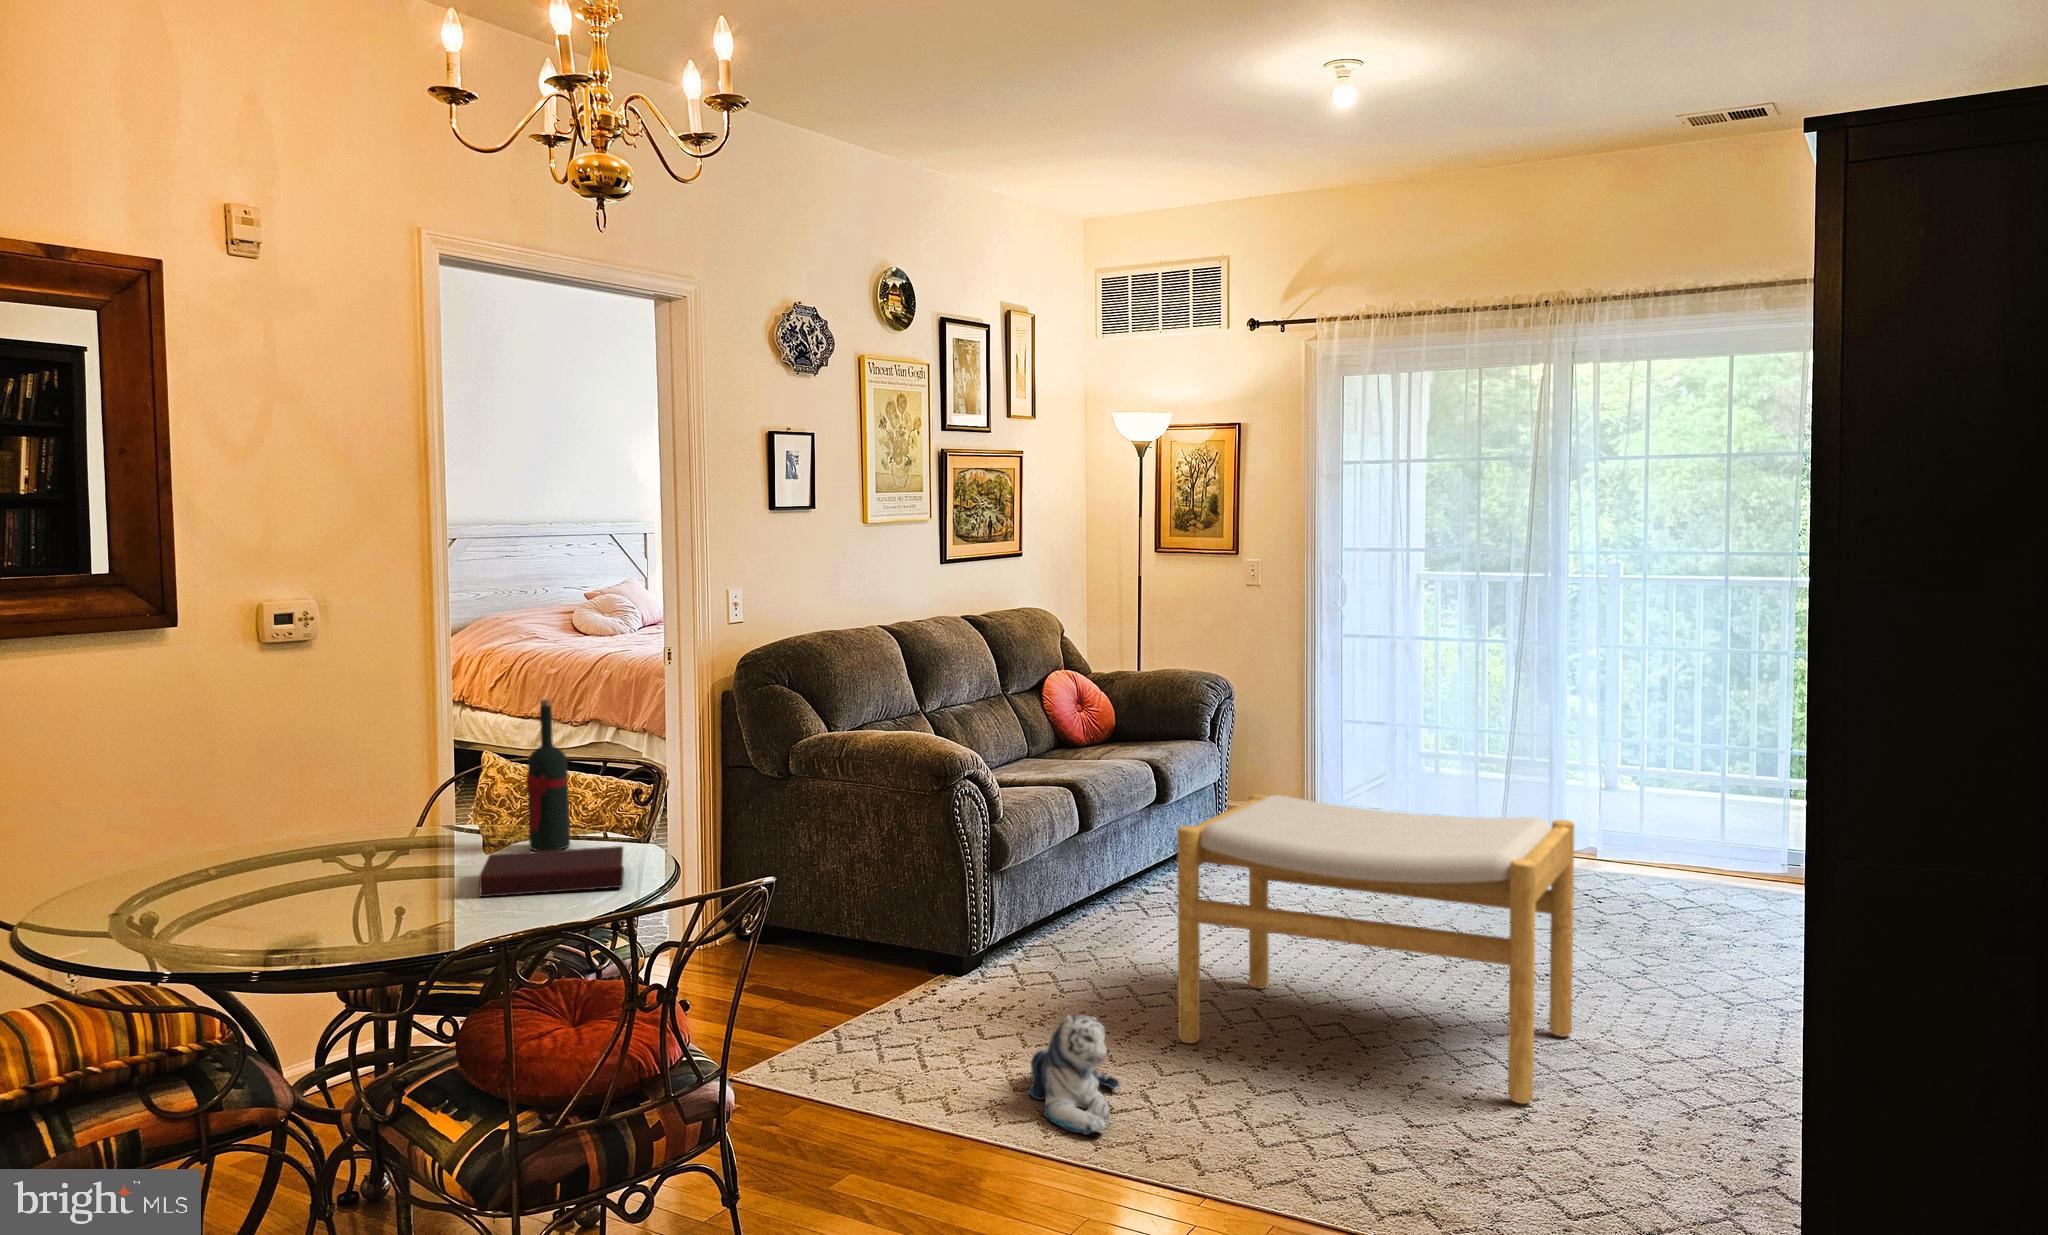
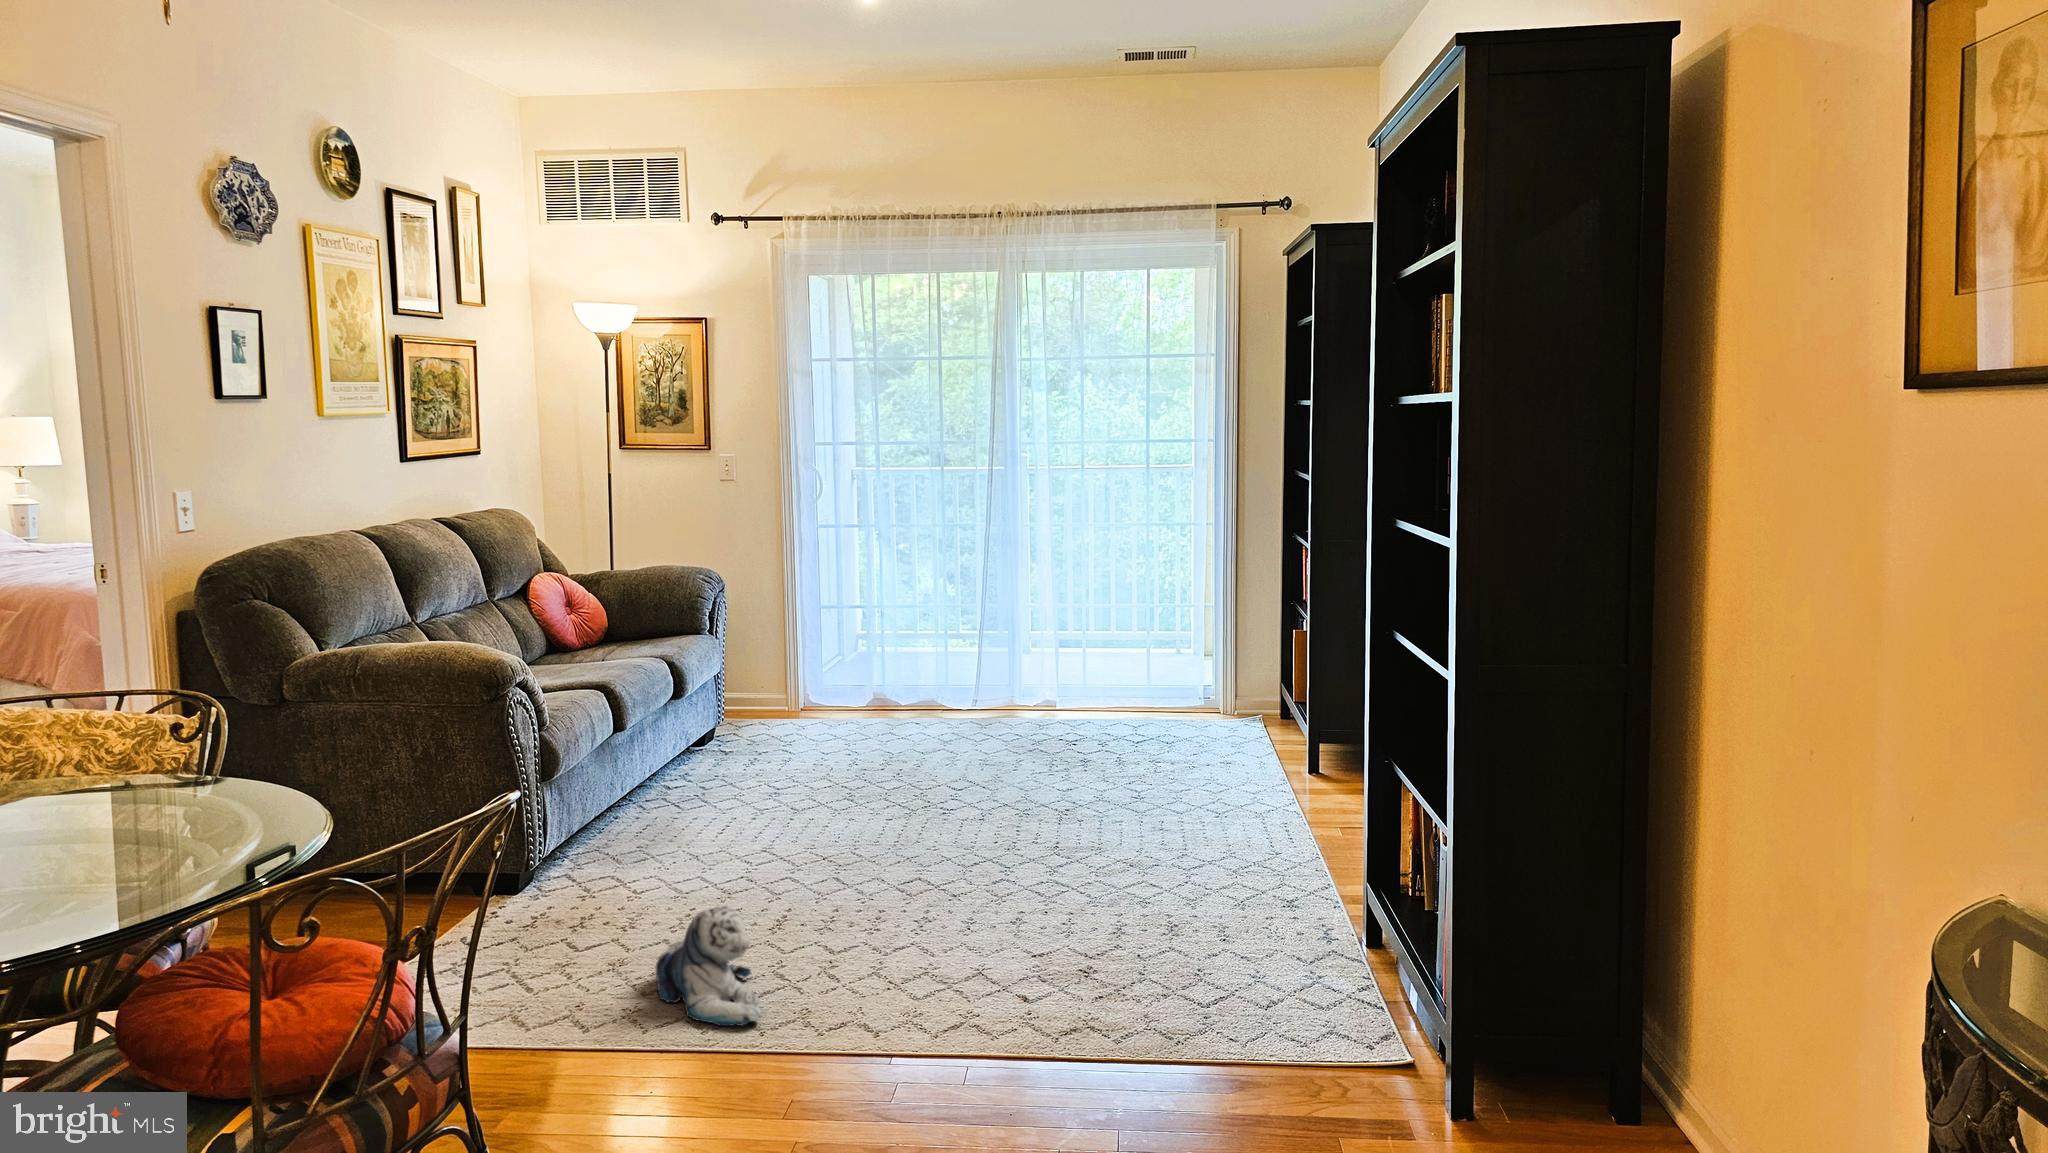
wine bottle: present [526,699,570,851] -> none [66,614,132,805]
footstool: present [1177,794,1575,1104] -> none [772,670,1122,923]
book: present [479,846,624,897] -> none [55,782,270,863]

